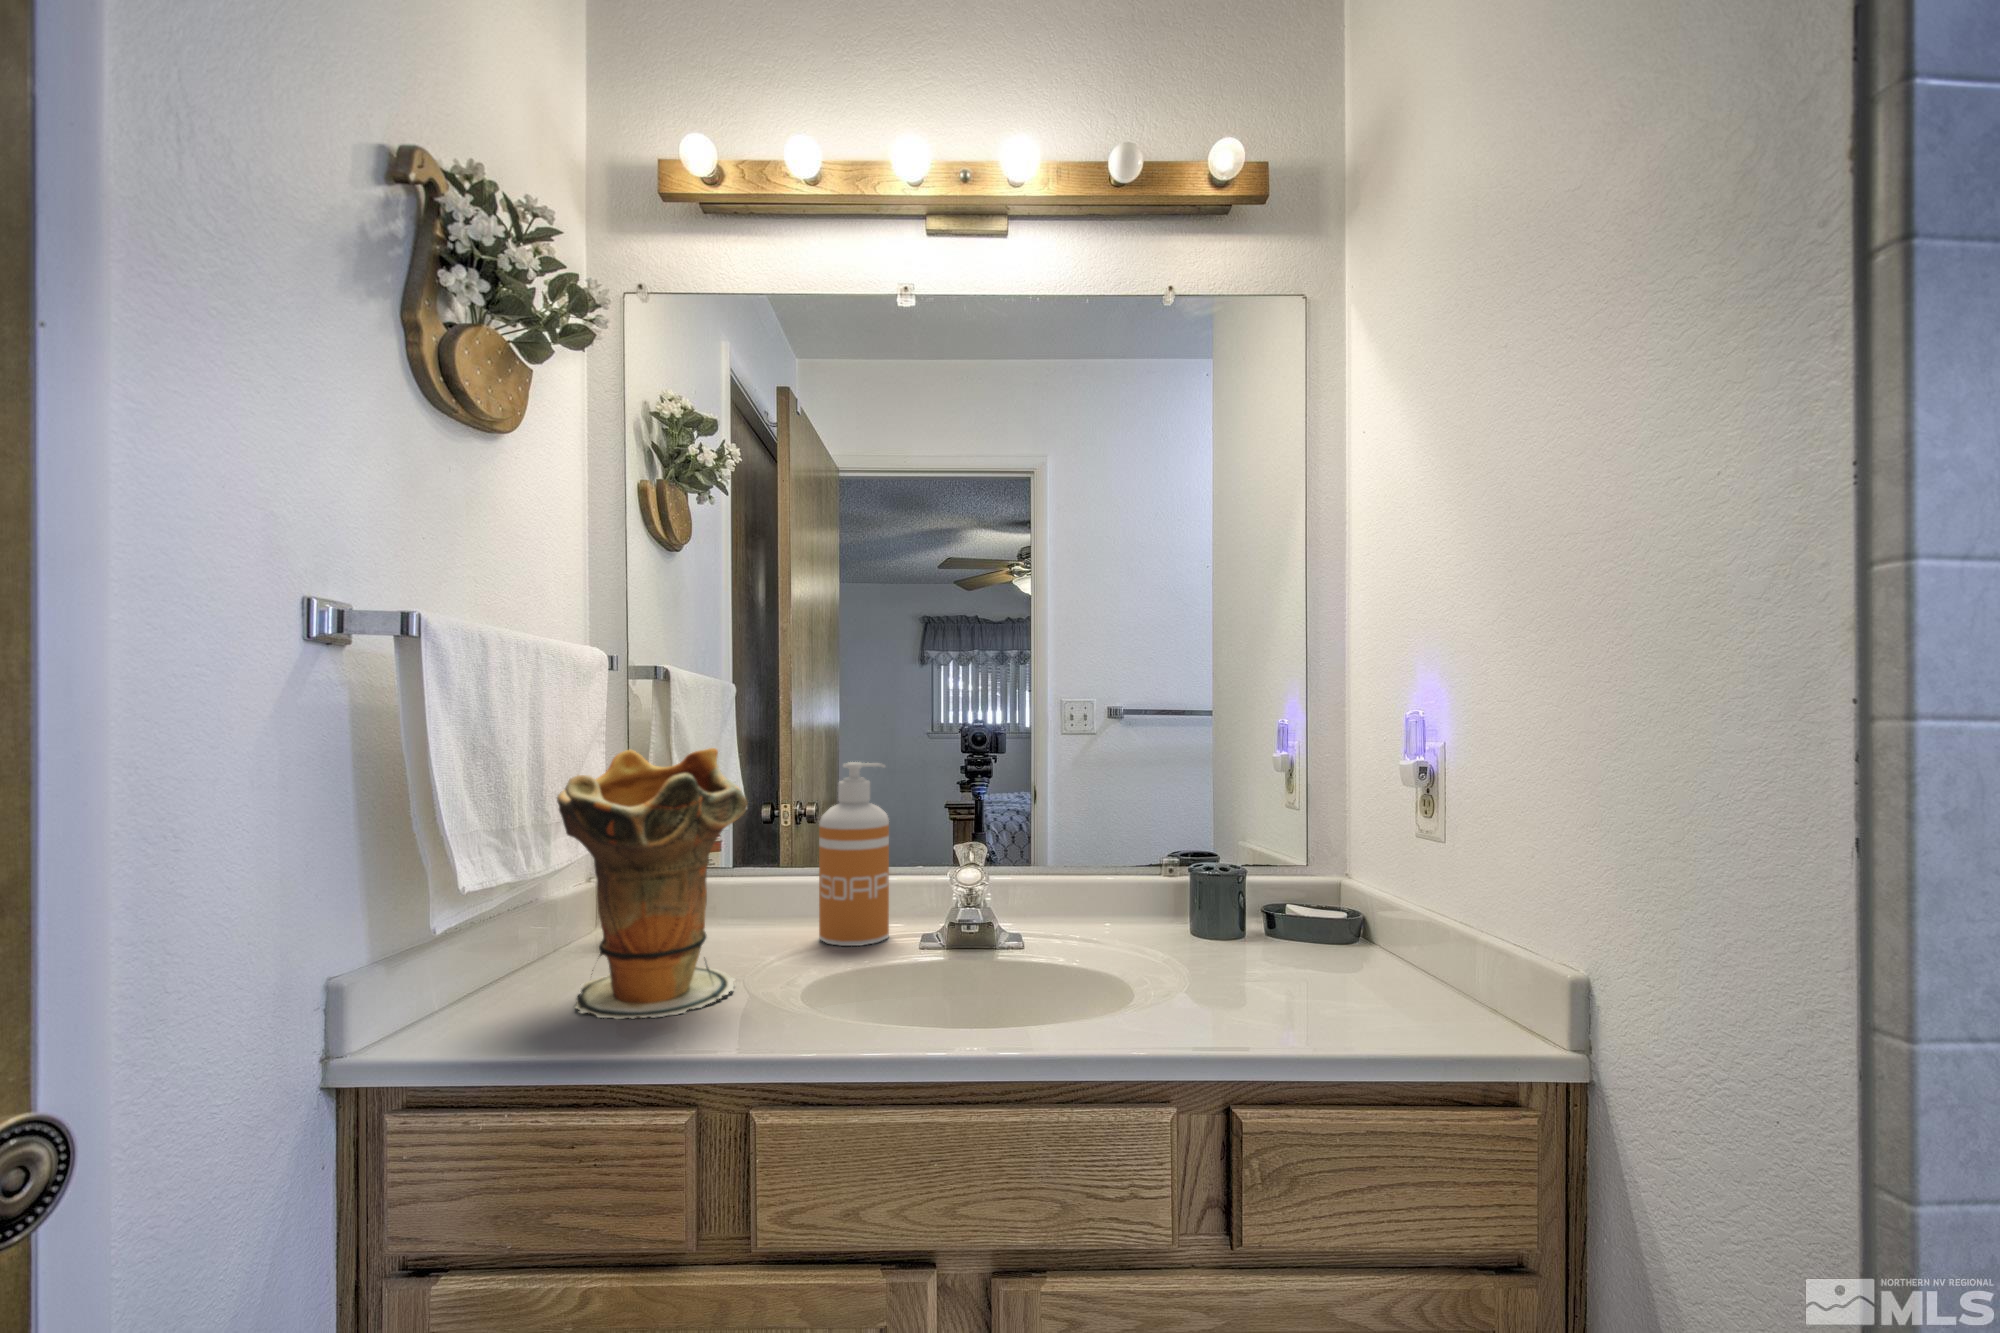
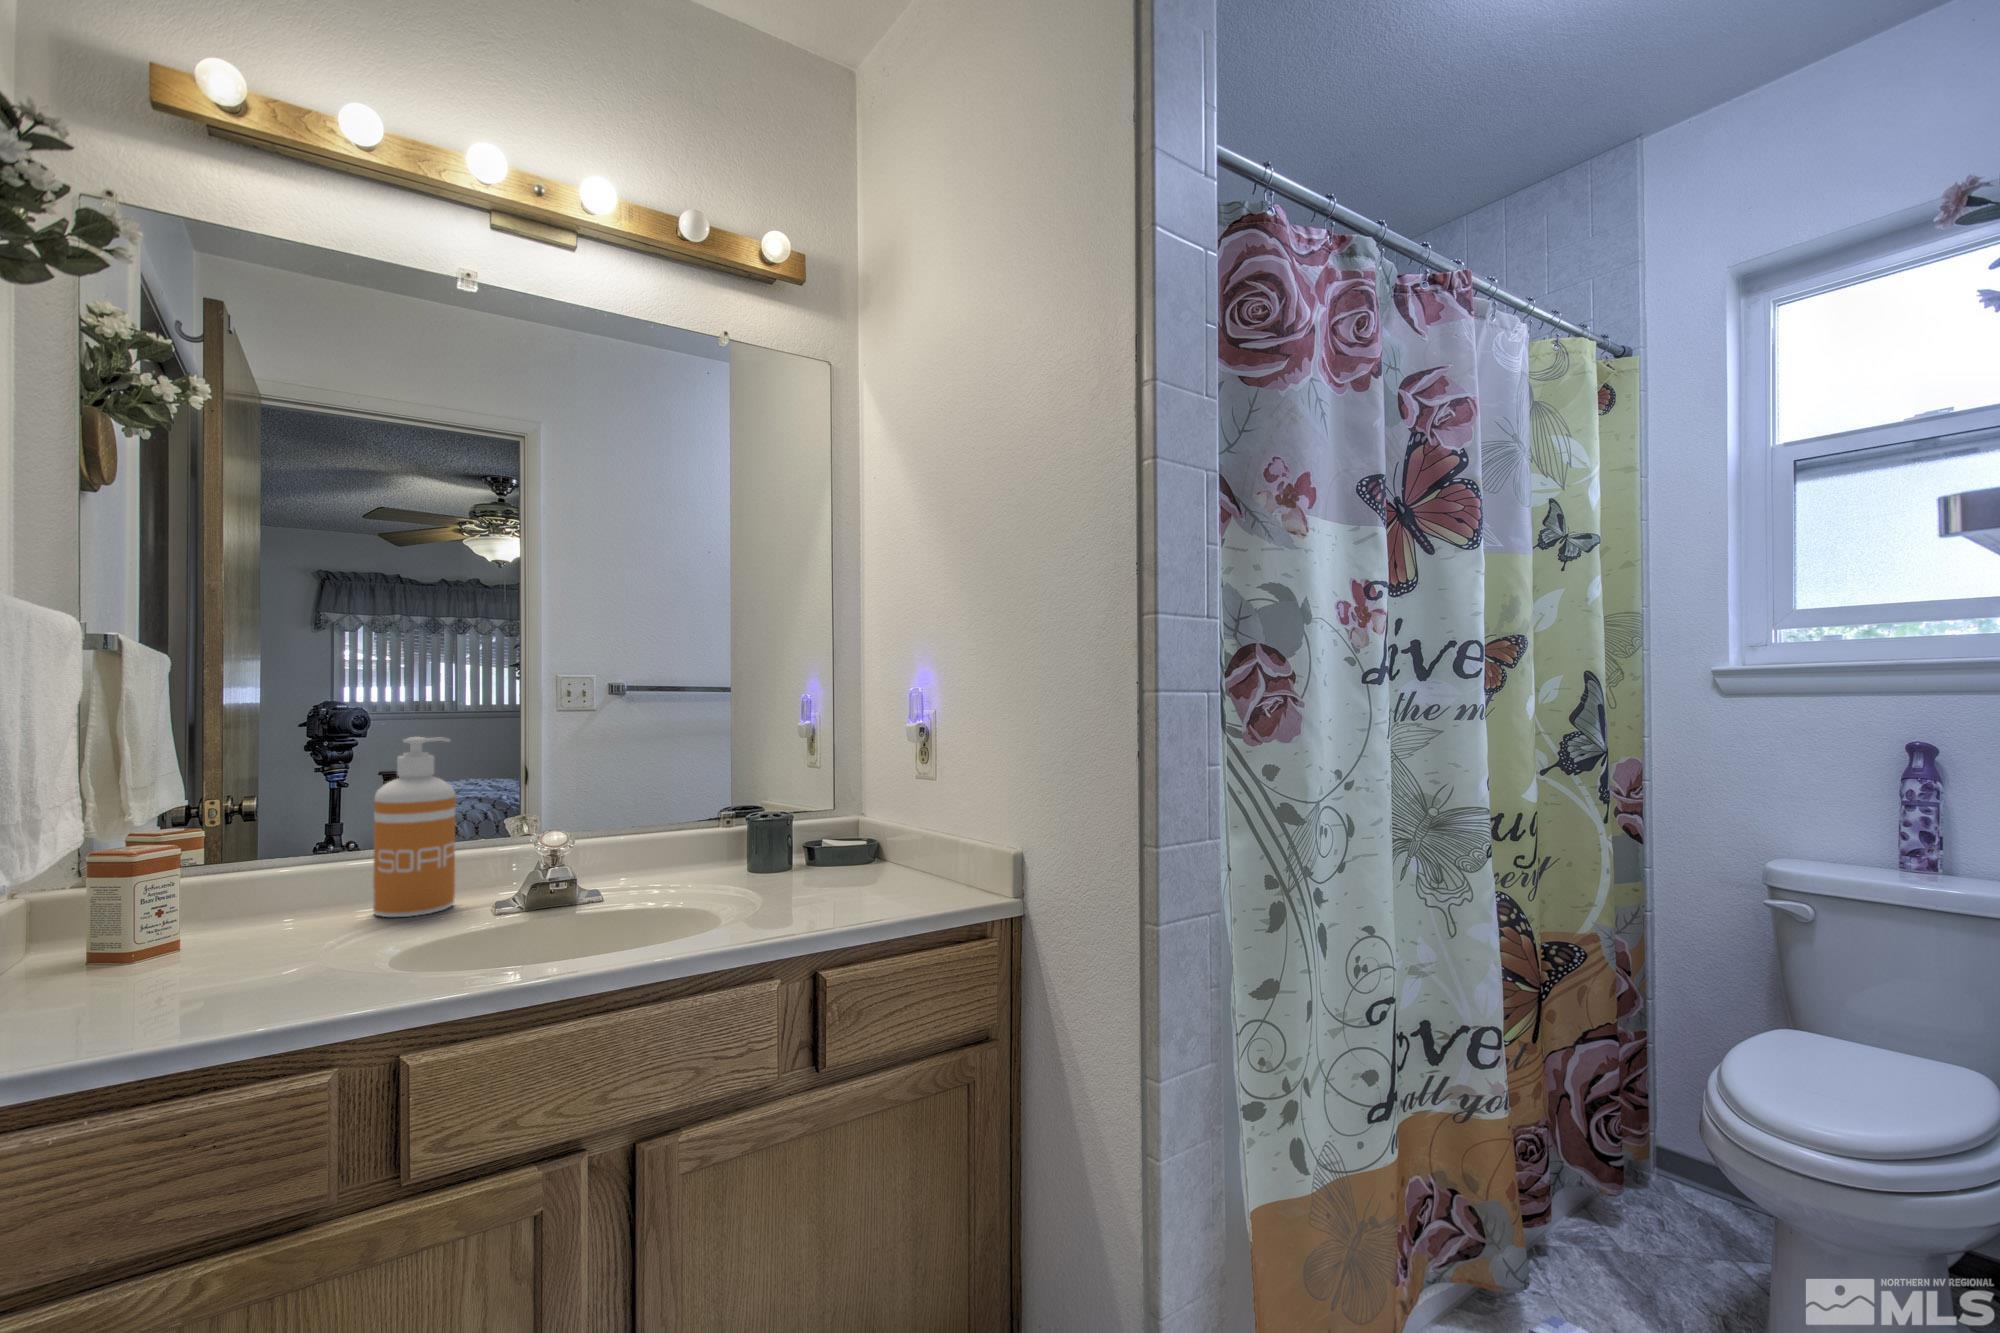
decorative vase: present [557,748,748,1019] -> none [86,722,342,1011]

